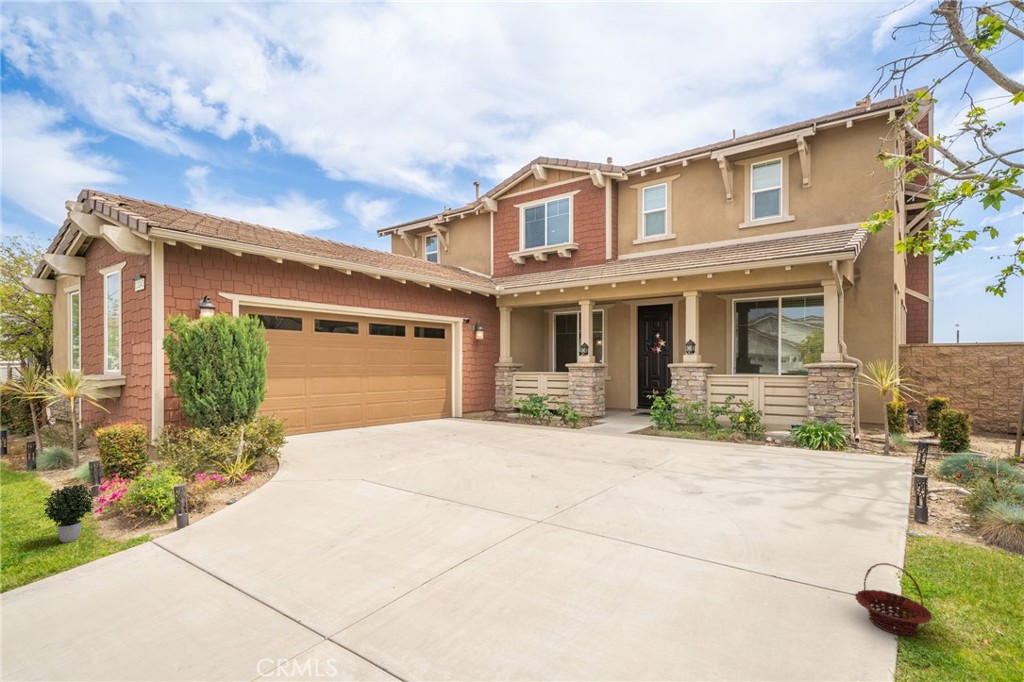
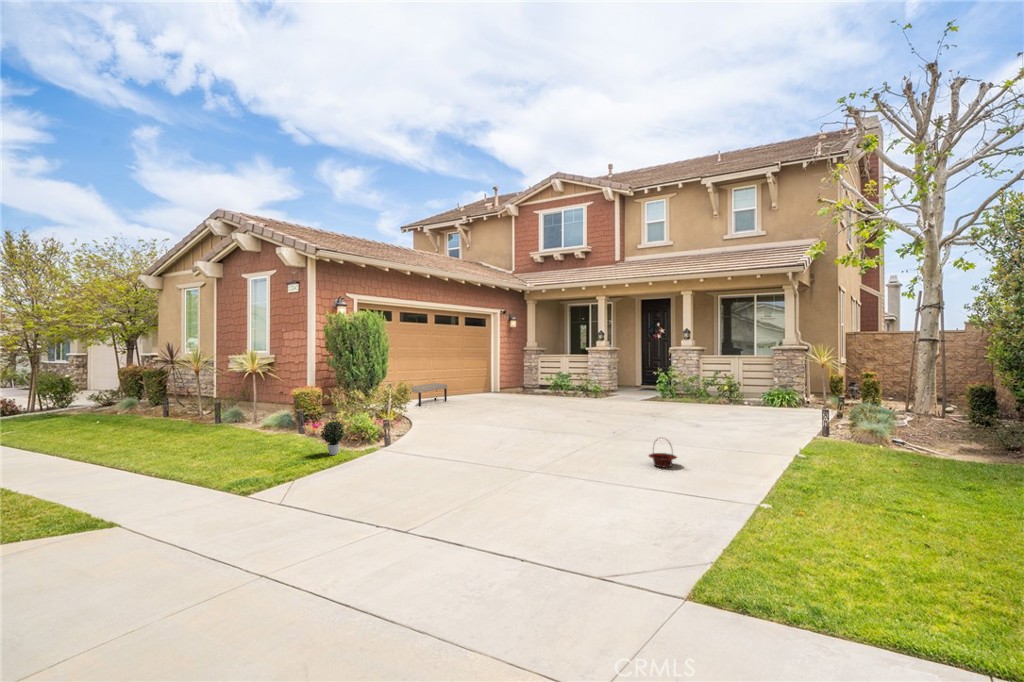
bench: none [323,408,380,439] -> present [410,383,447,406]
basket: present [855,563,932,636] -> present [649,439,677,467]

